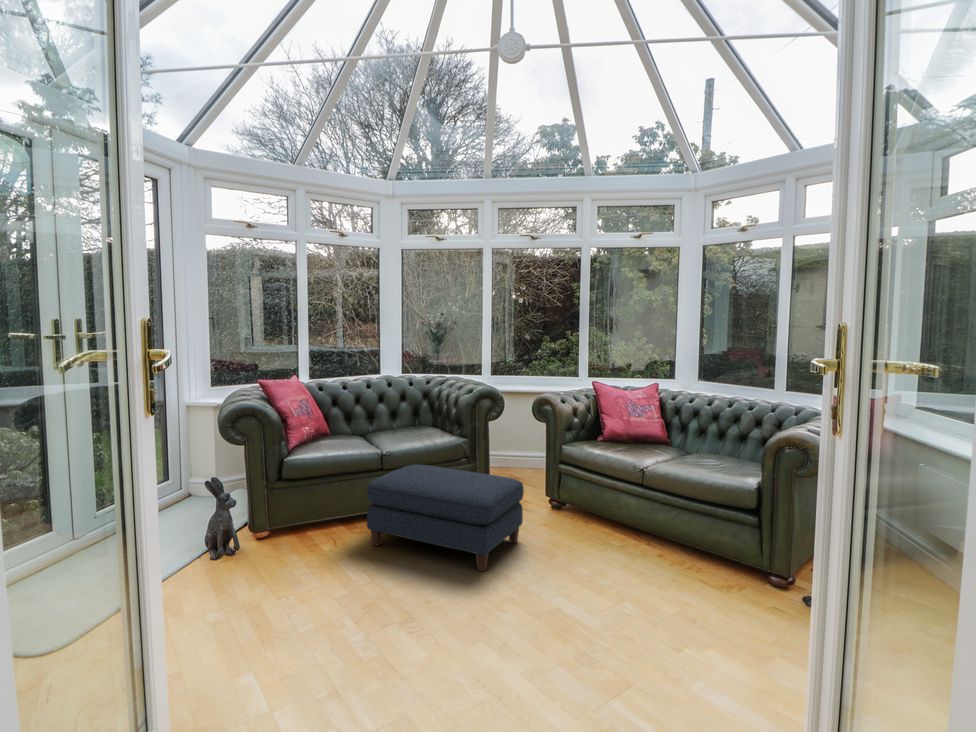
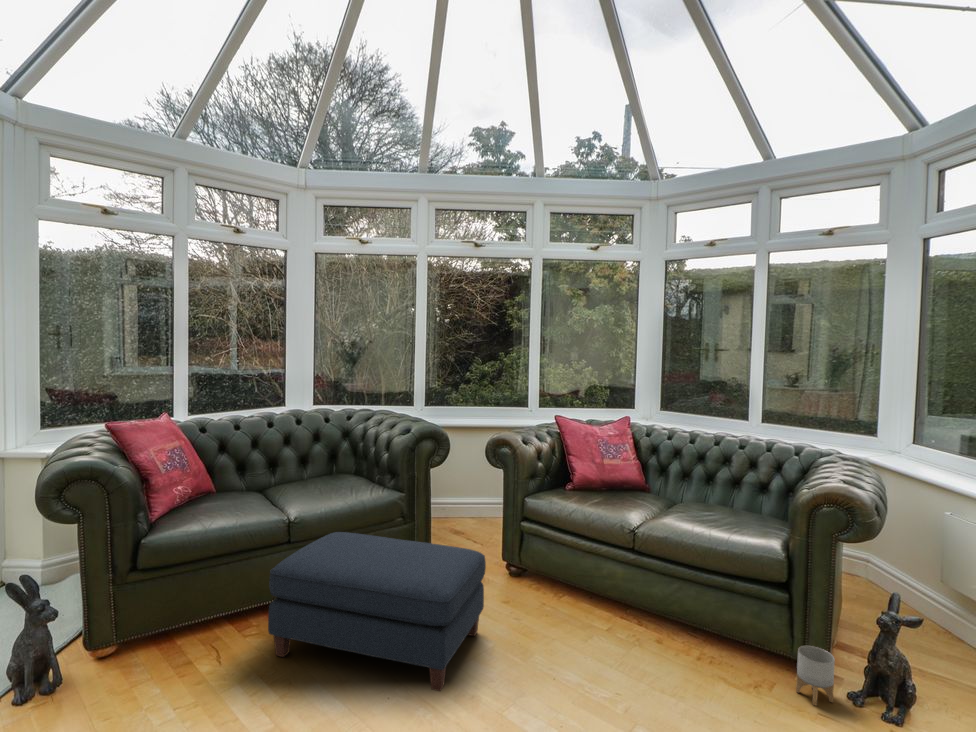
planter: none [758,557,787,600] -> present [796,646,835,705]

